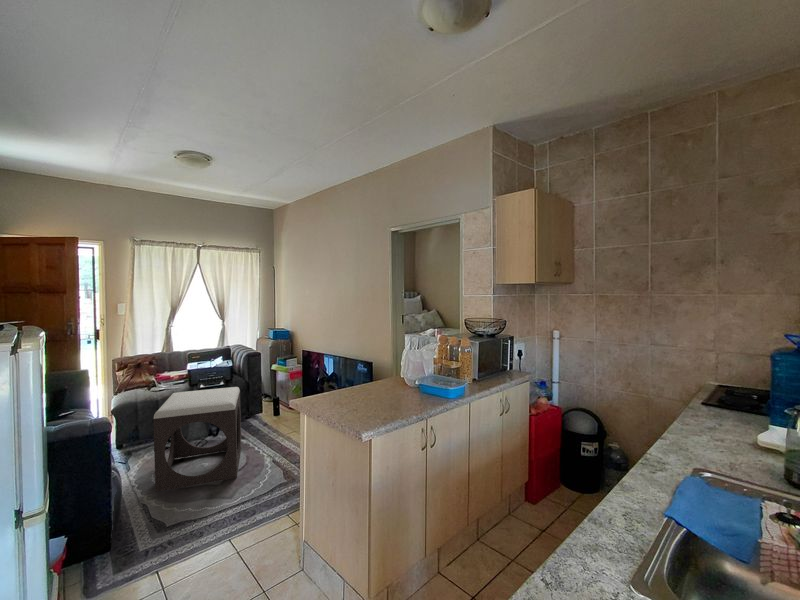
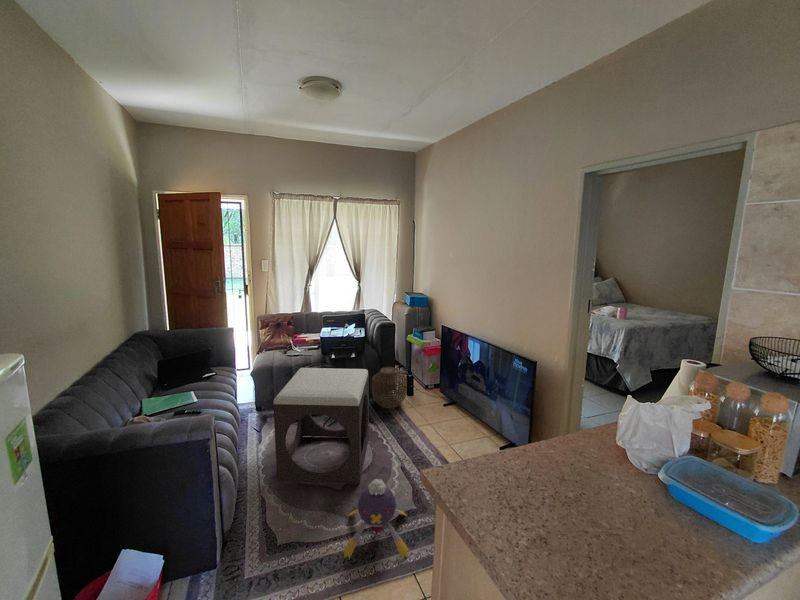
woven basket: none [241,390,274,427] -> present [372,367,407,408]
plush toy: none [227,456,283,520] -> present [342,479,410,559]

